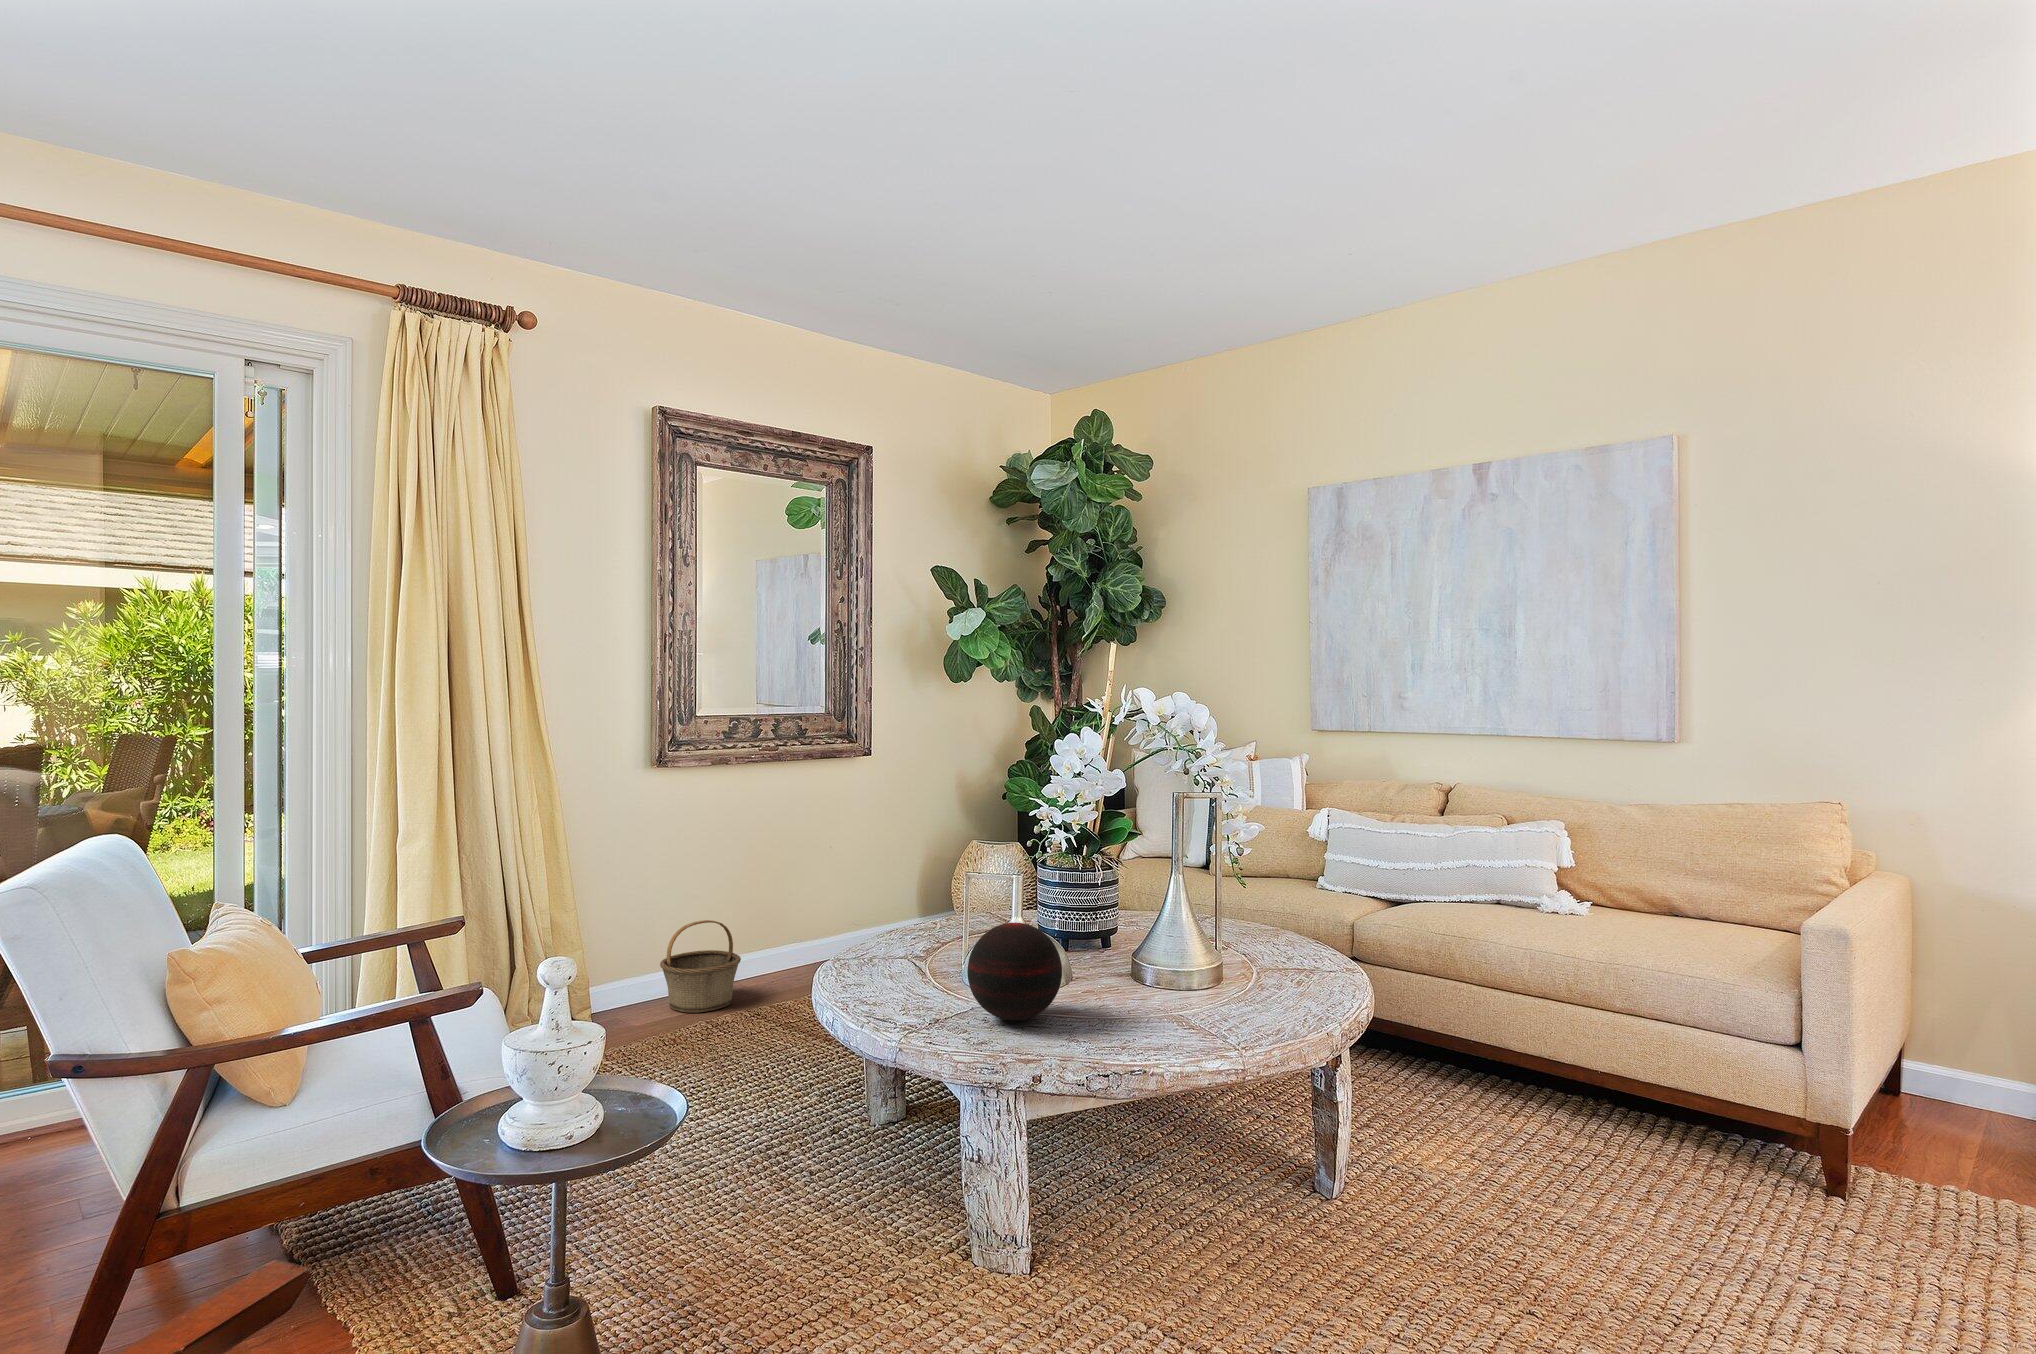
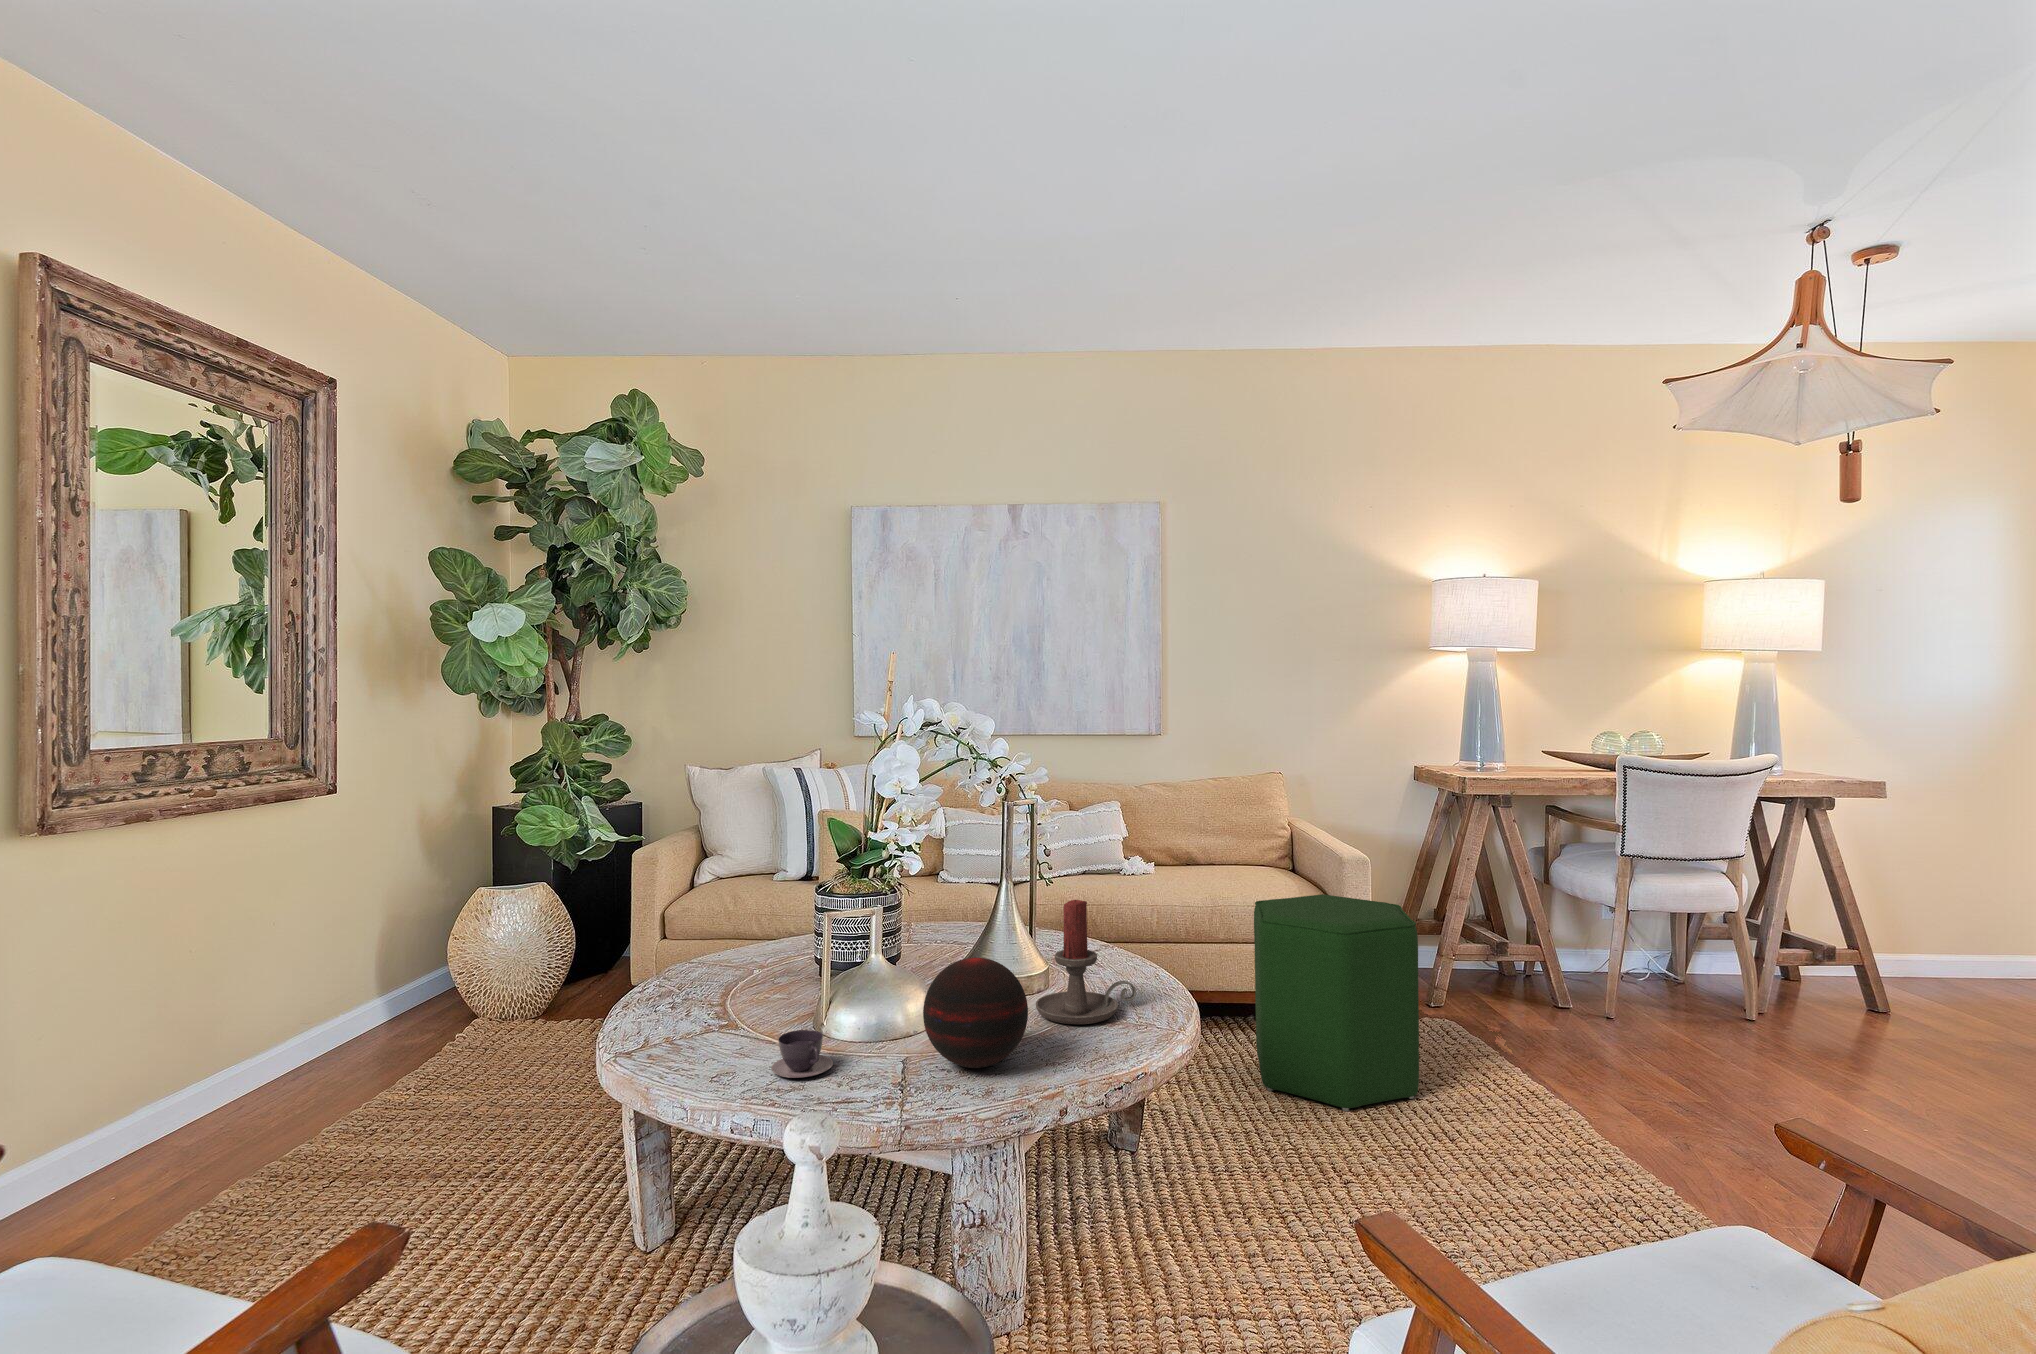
candle holder: none [1133,893,1241,1018] -> present [1036,900,1136,1024]
basket: present [660,920,741,1013] -> none [49,1065,211,1223]
teacup: none [880,959,930,994] -> present [771,1030,833,1078]
ottoman: none [1571,962,1836,1274] -> present [1254,894,1419,1111]

